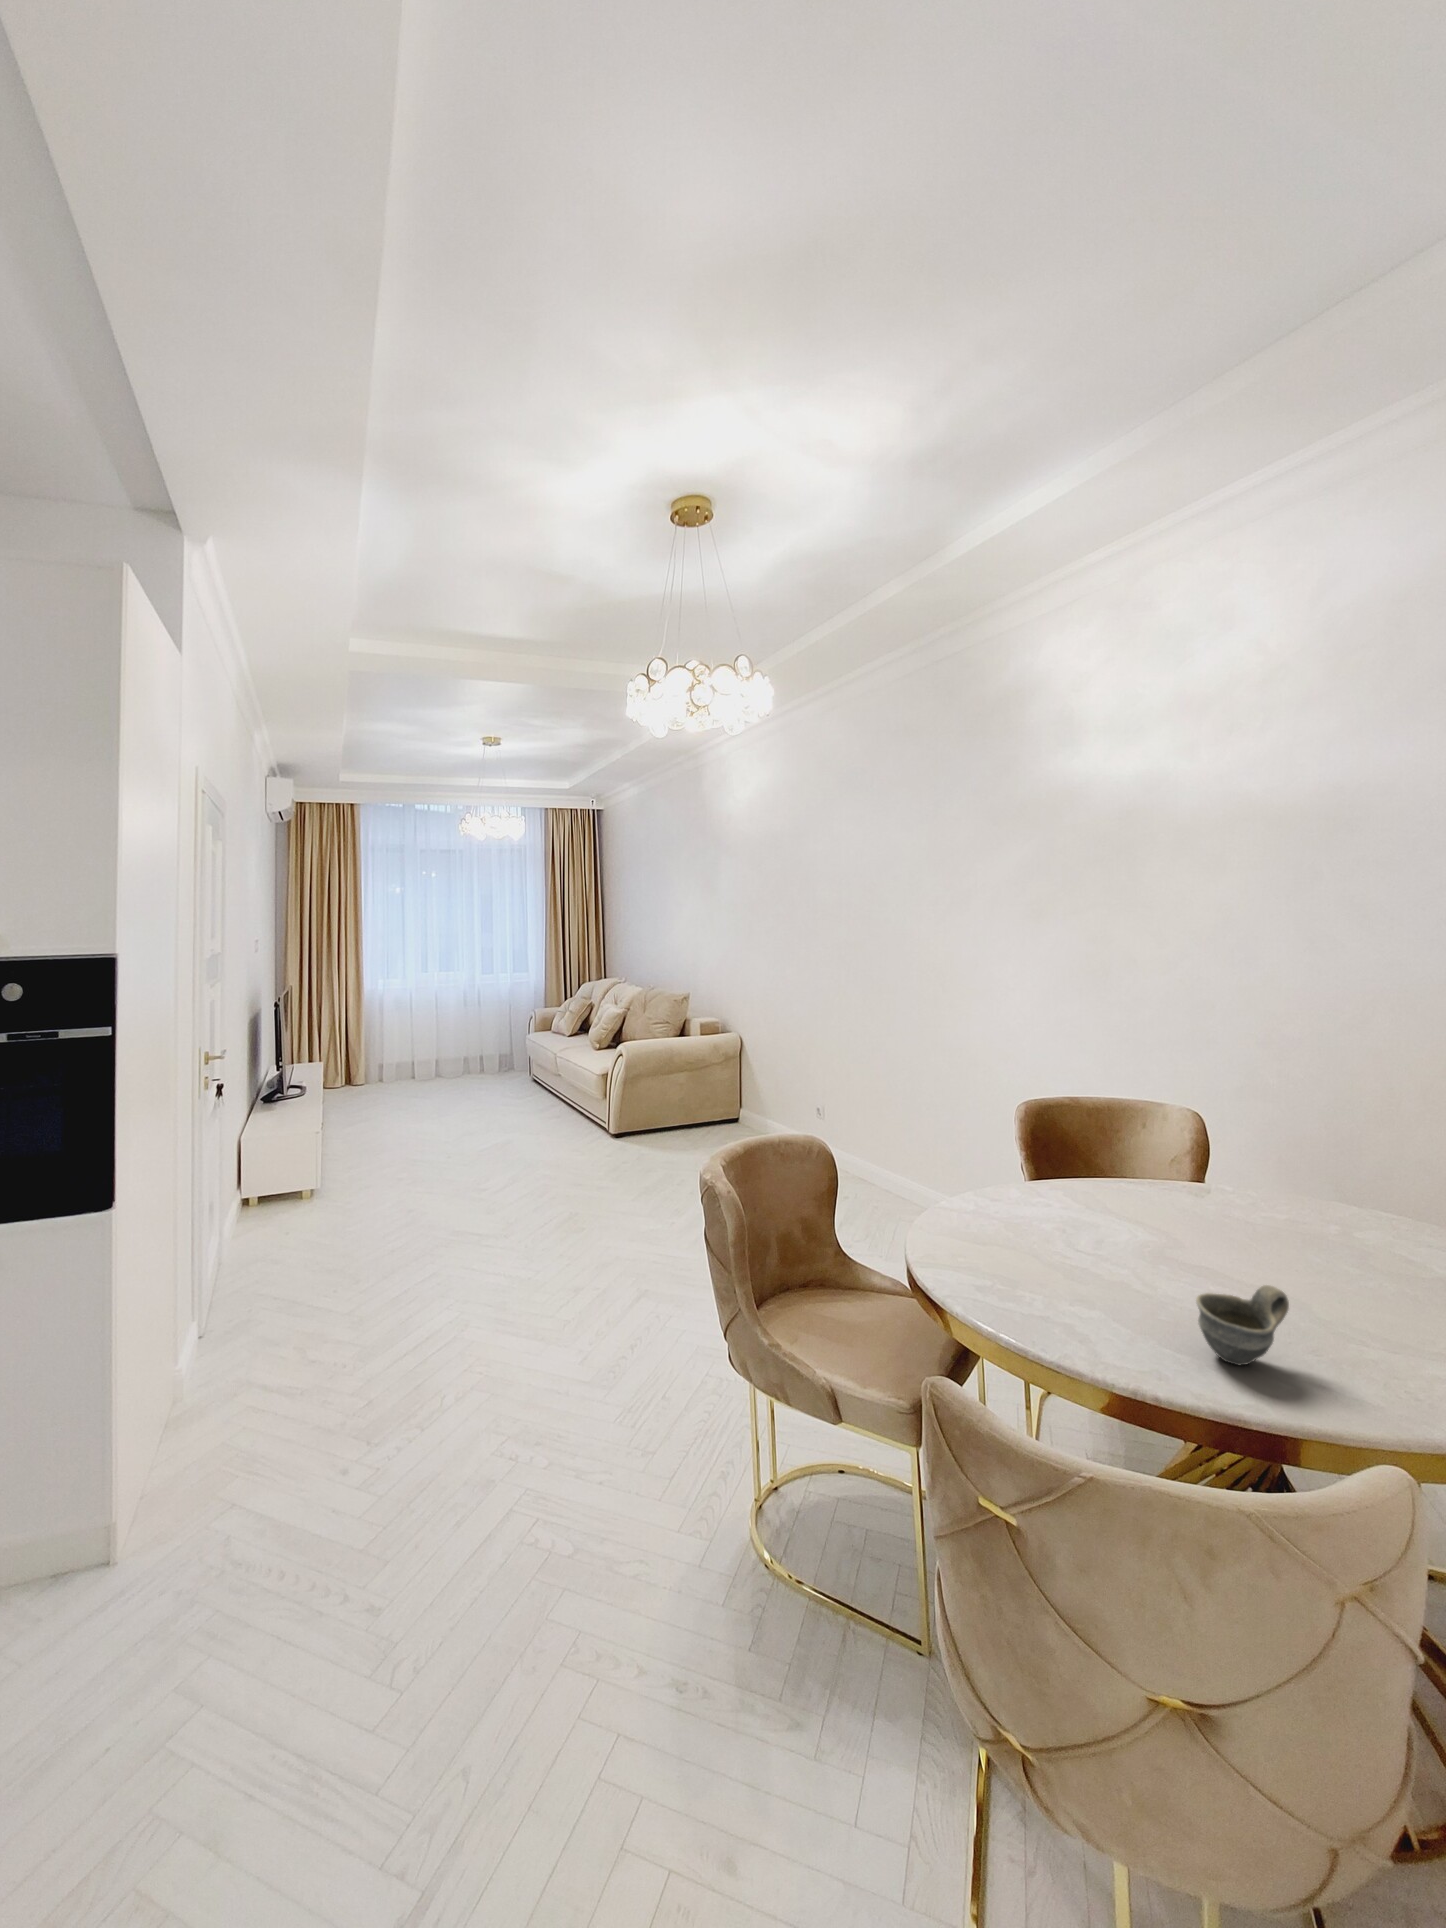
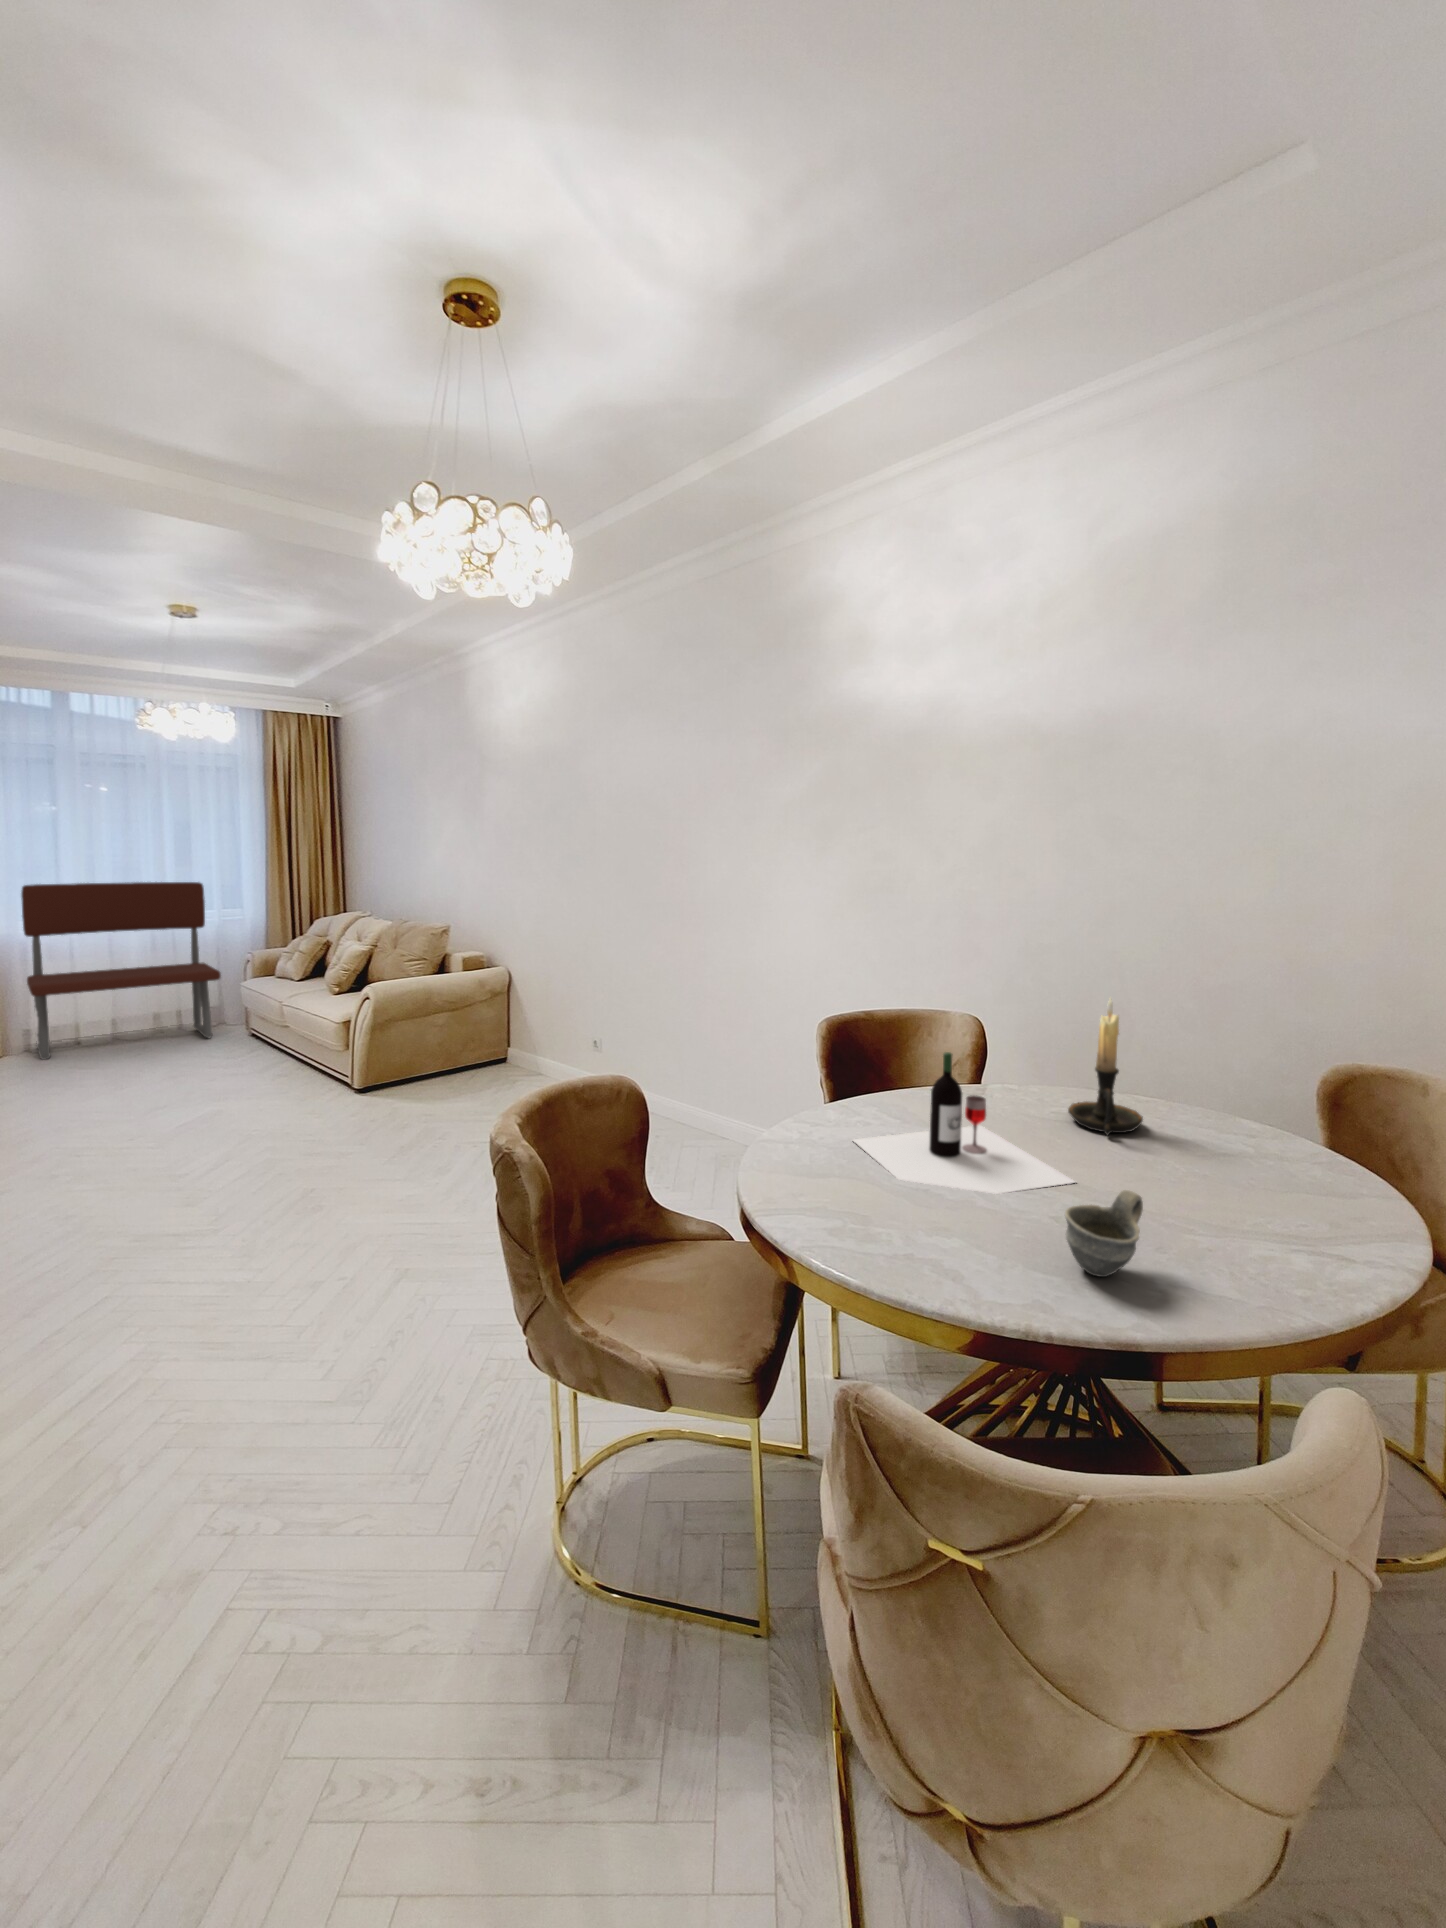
bench: none [390,953,514,1092] -> present [21,882,221,1060]
candle holder: none [1278,1093,1373,1245] -> present [1068,999,1143,1135]
wine bottle: none [1019,1138,1255,1283] -> present [853,1052,1075,1194]

